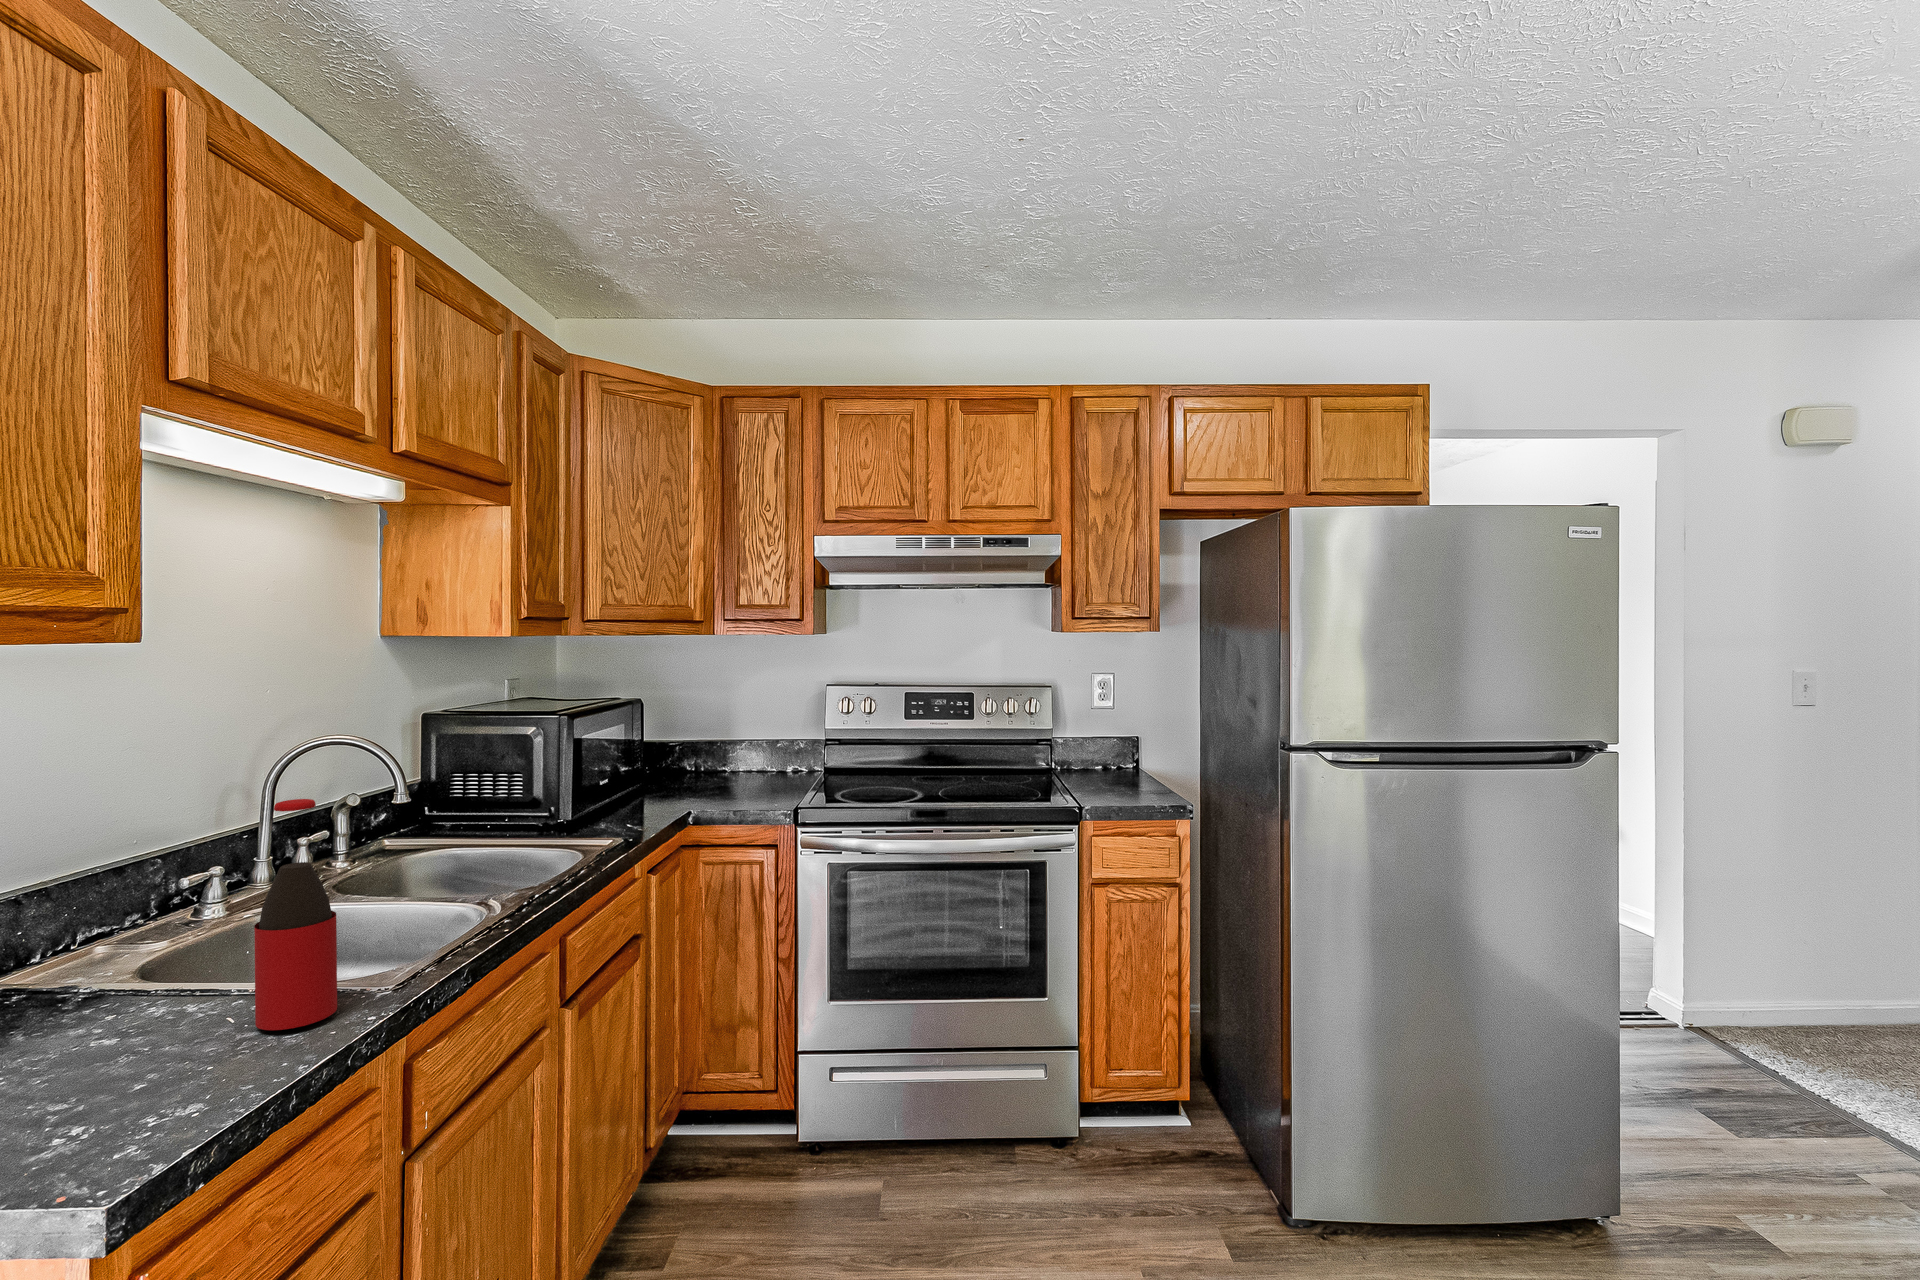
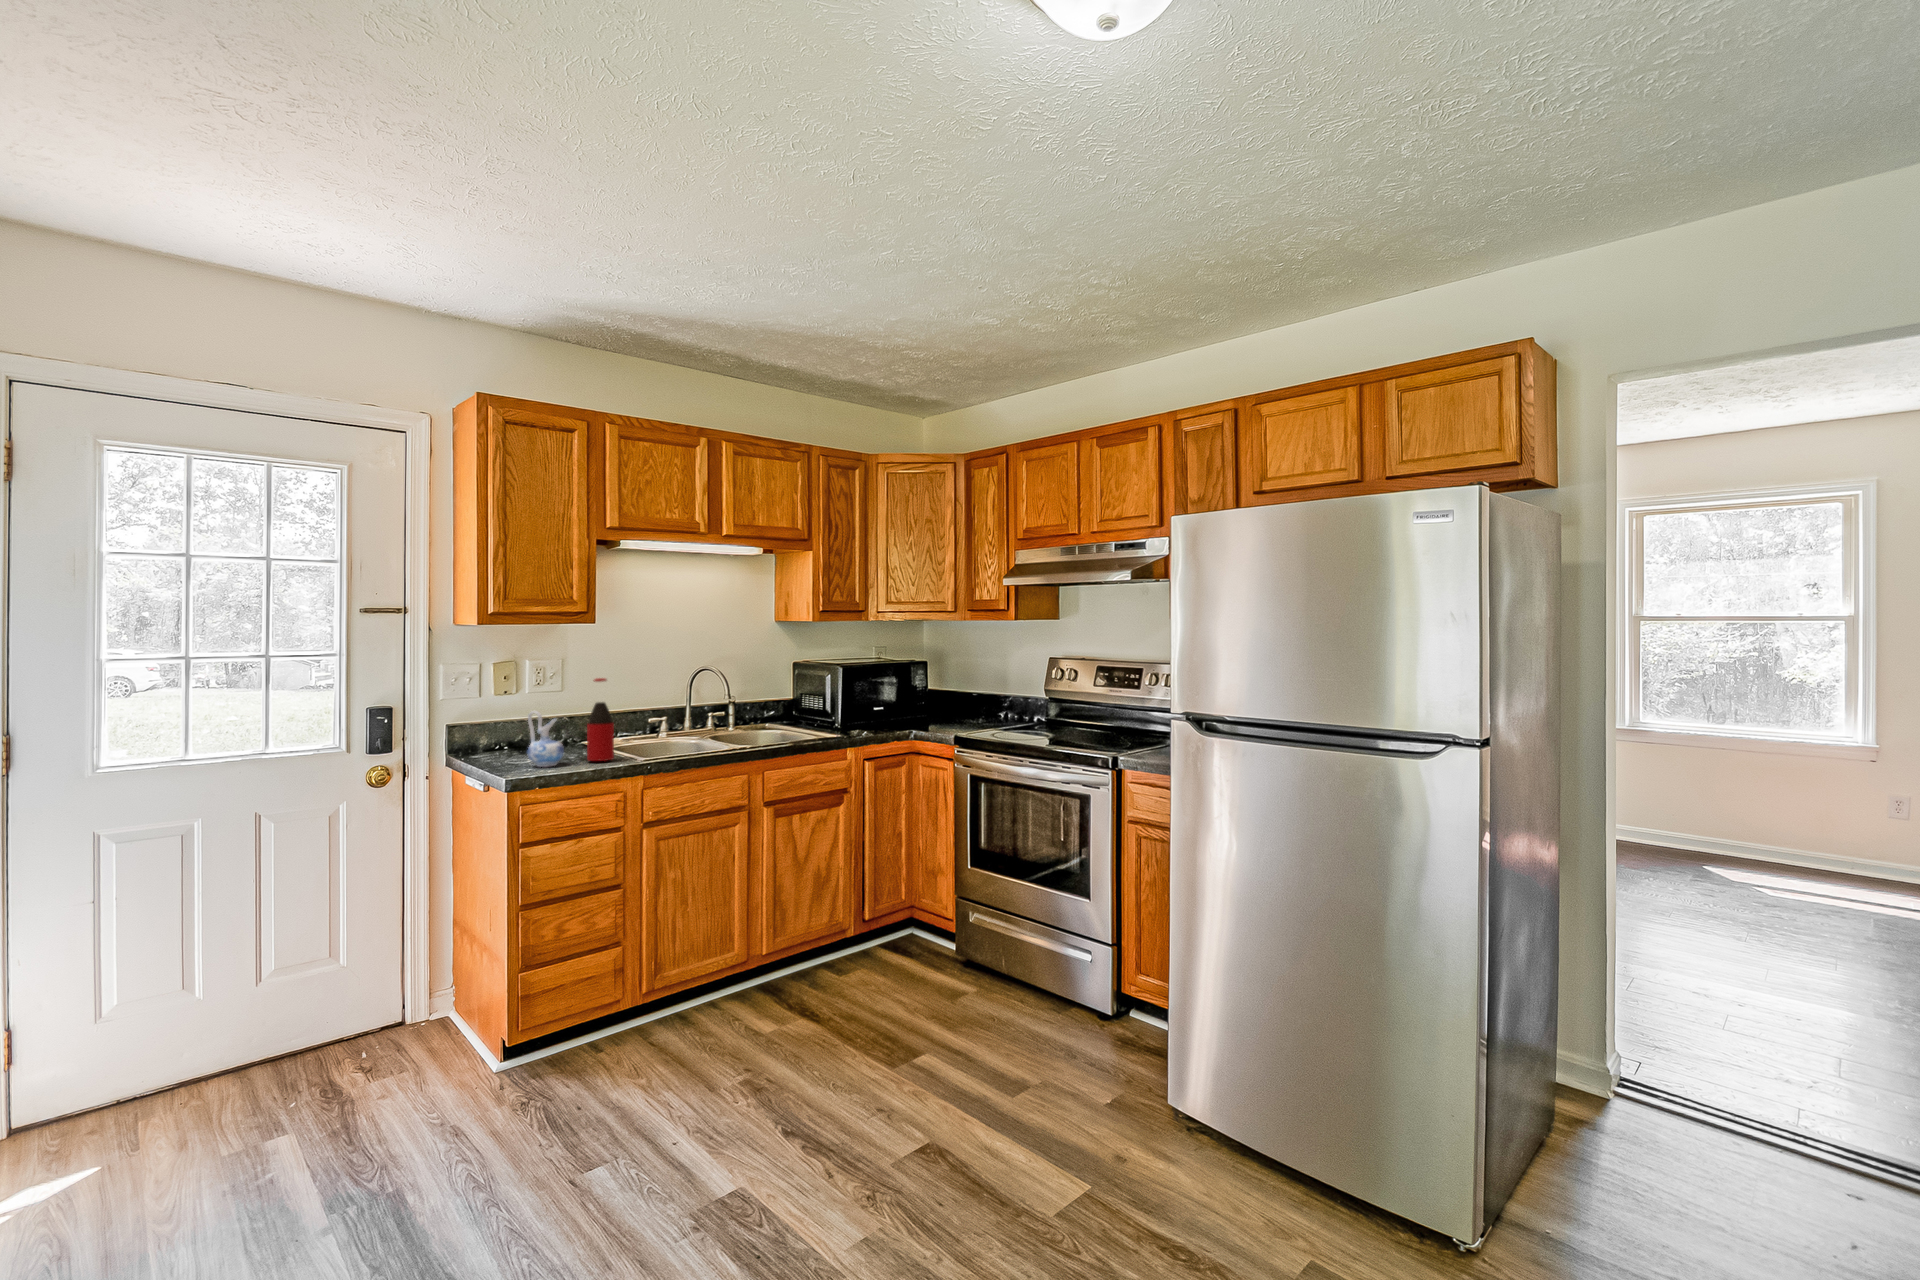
ceramic pitcher: none [94,929,227,1099] -> present [527,711,564,767]

